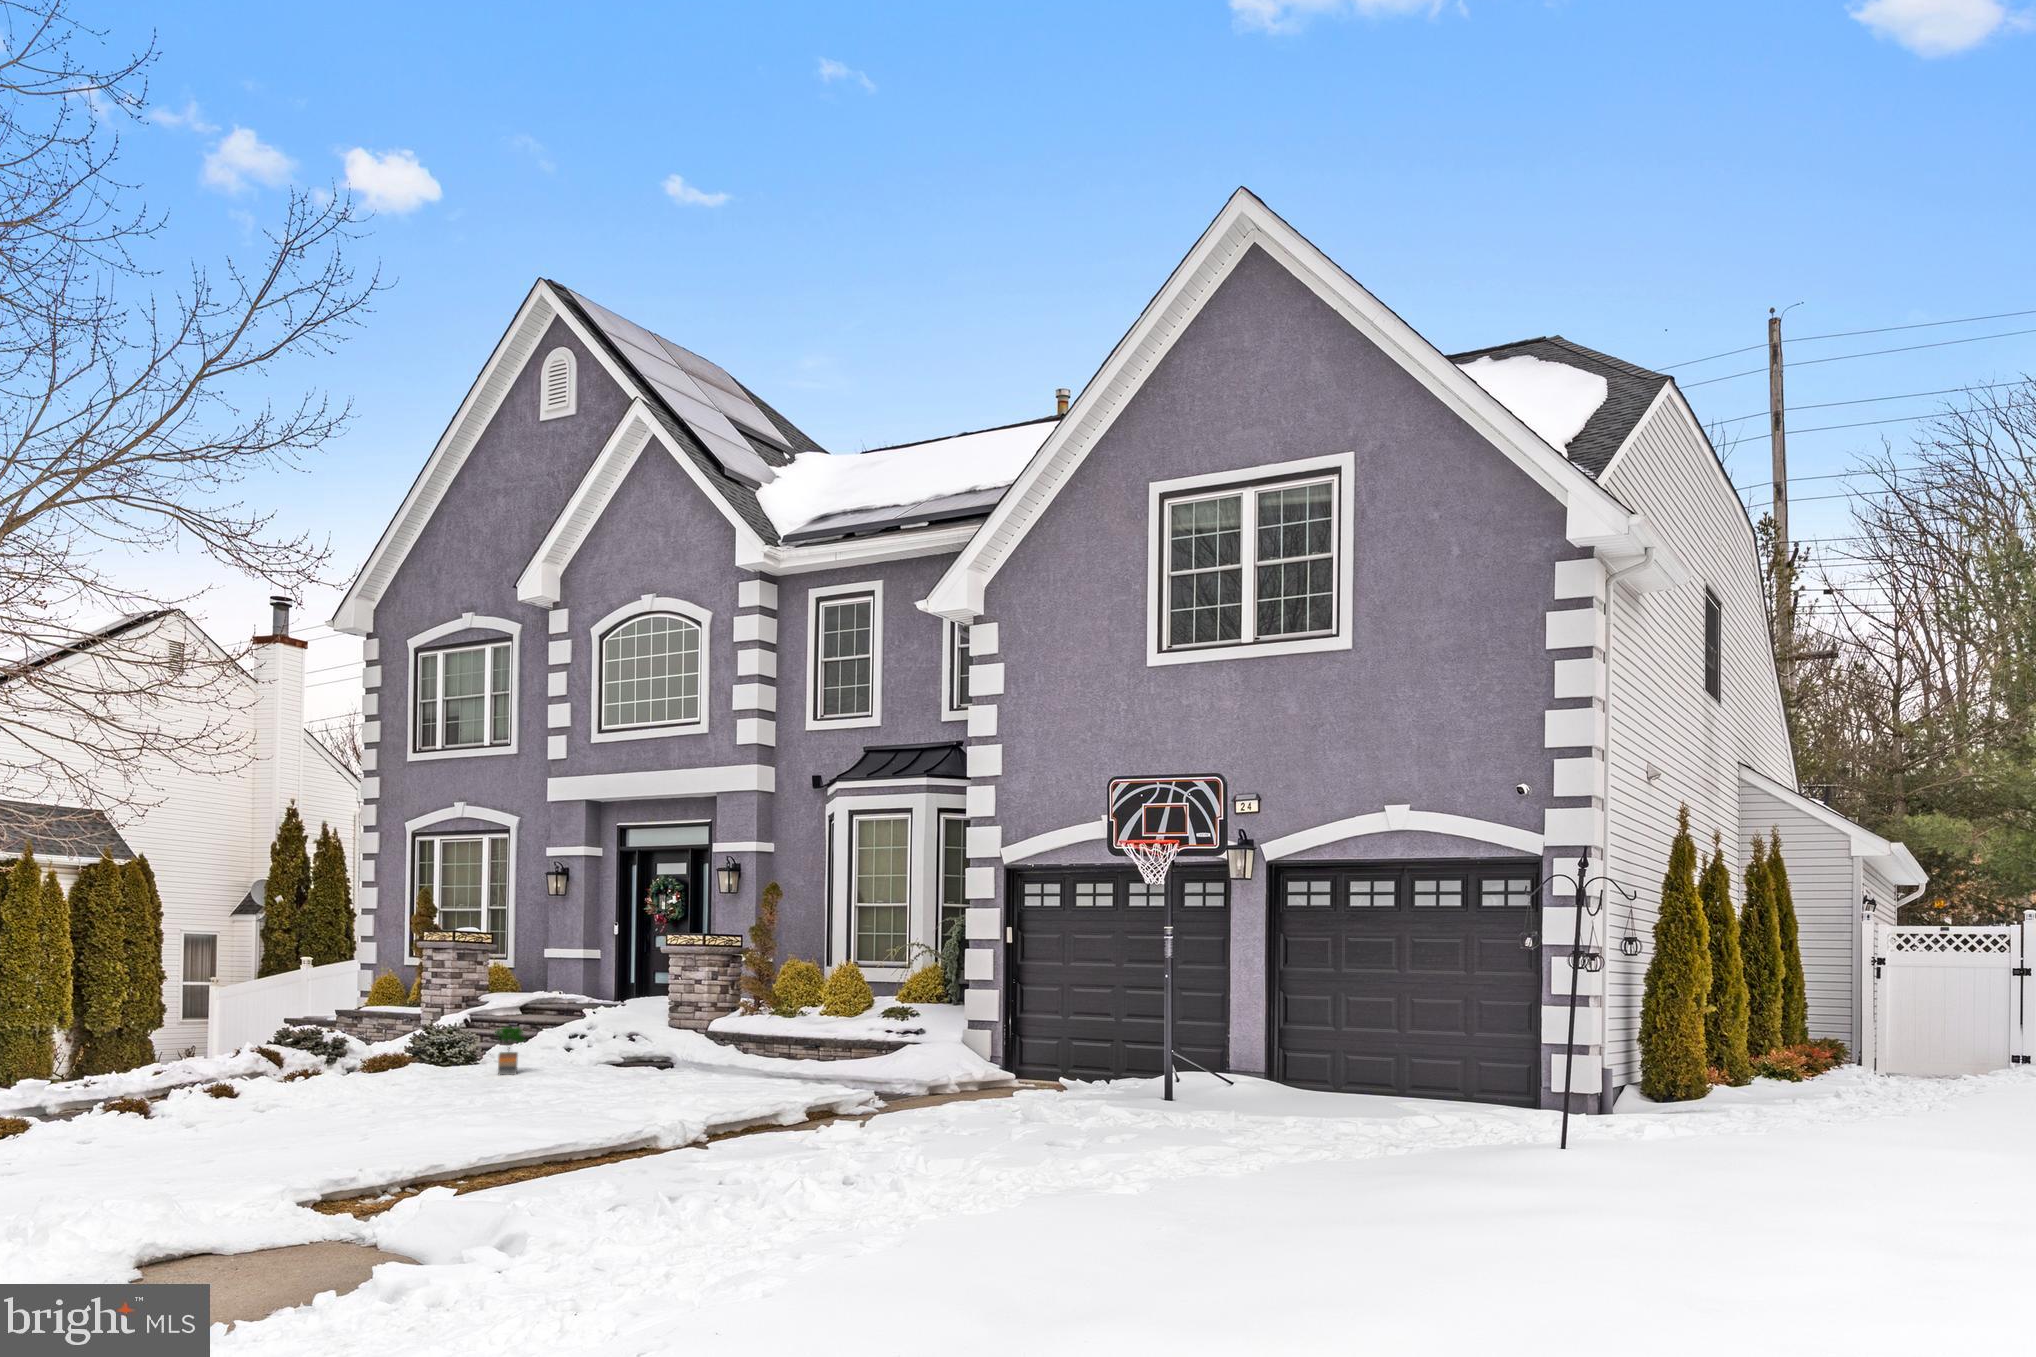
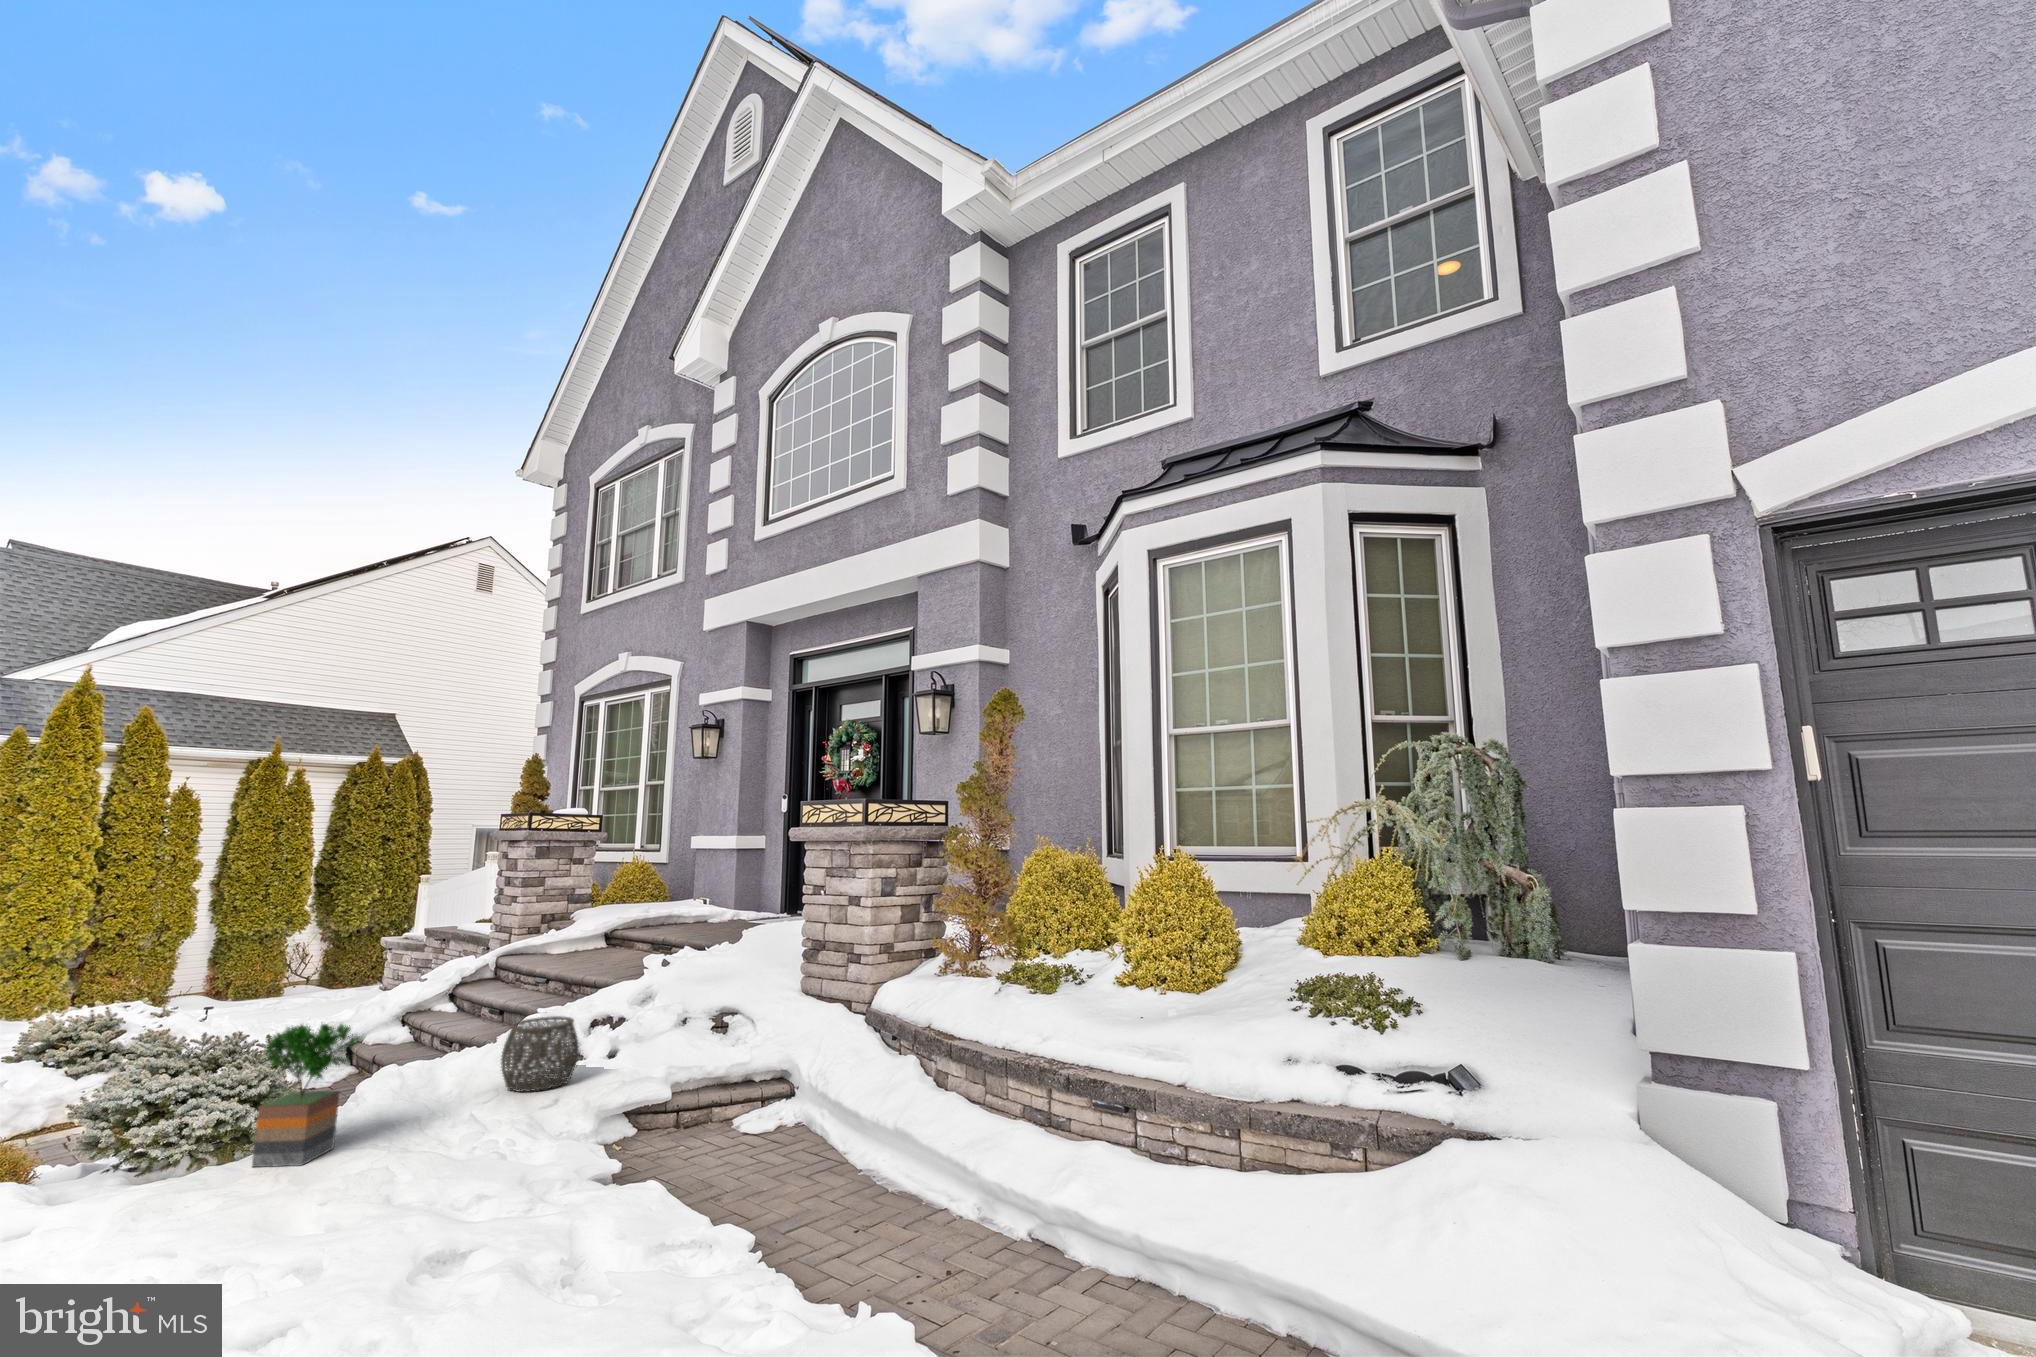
woven basket: none [545,1036,577,1065] -> present [501,1016,579,1092]

